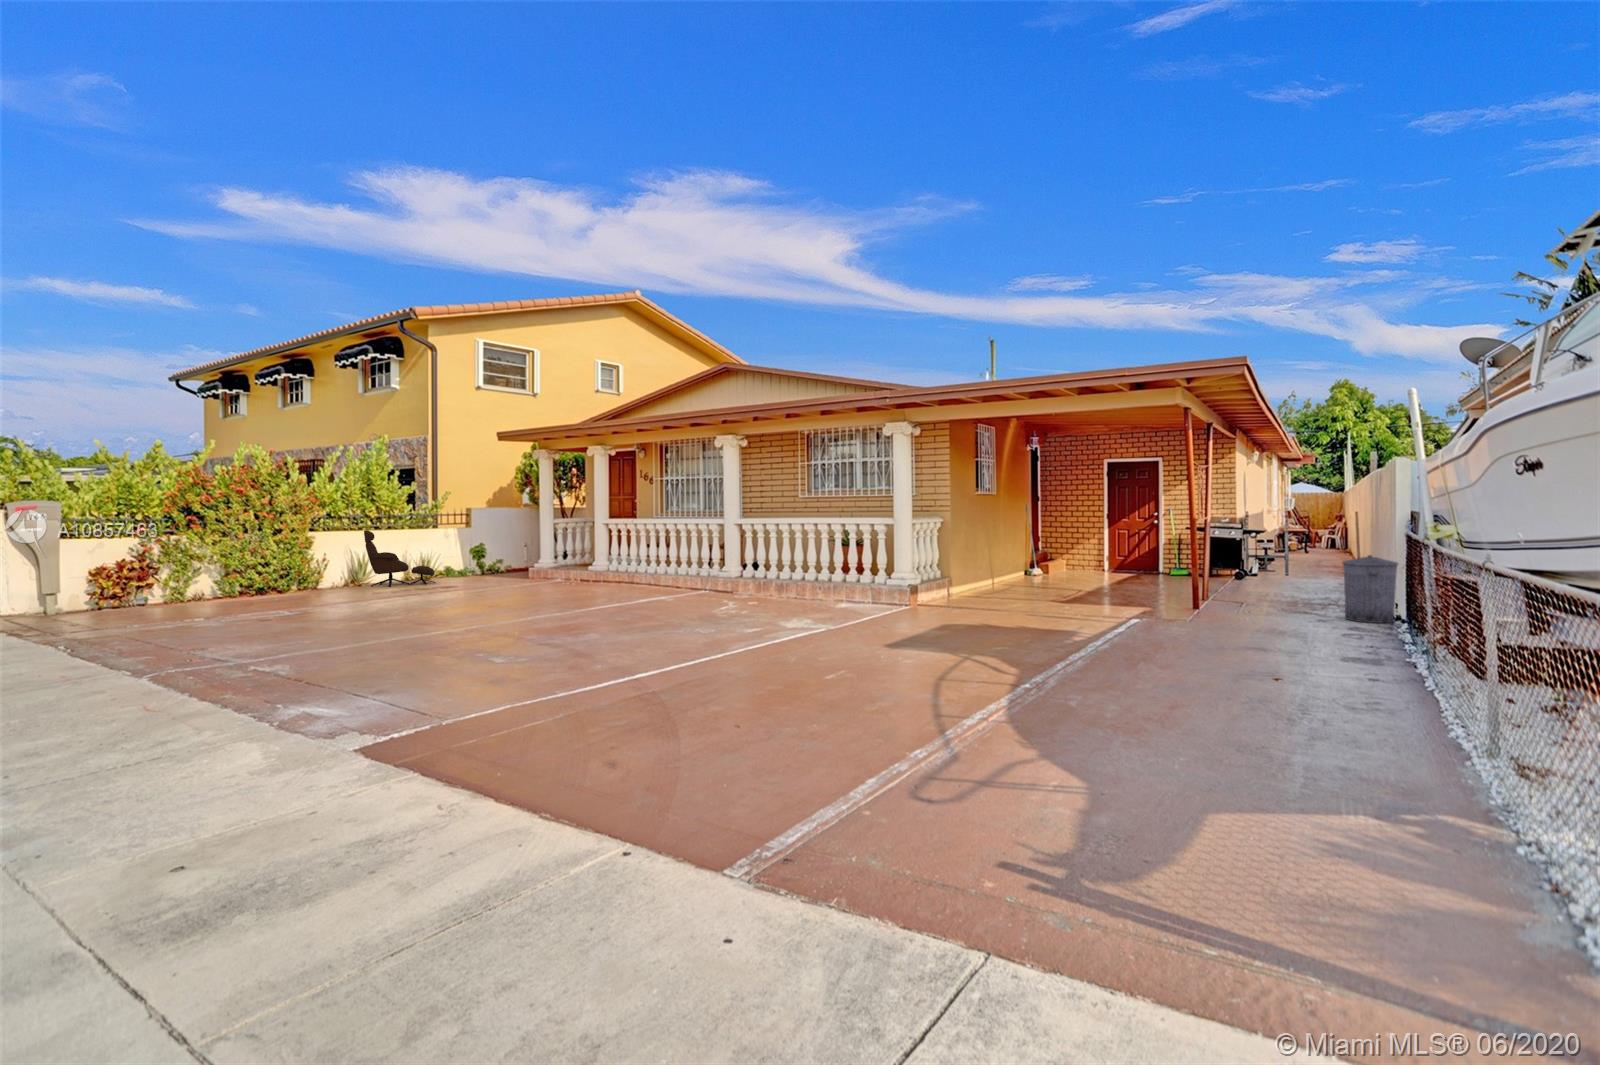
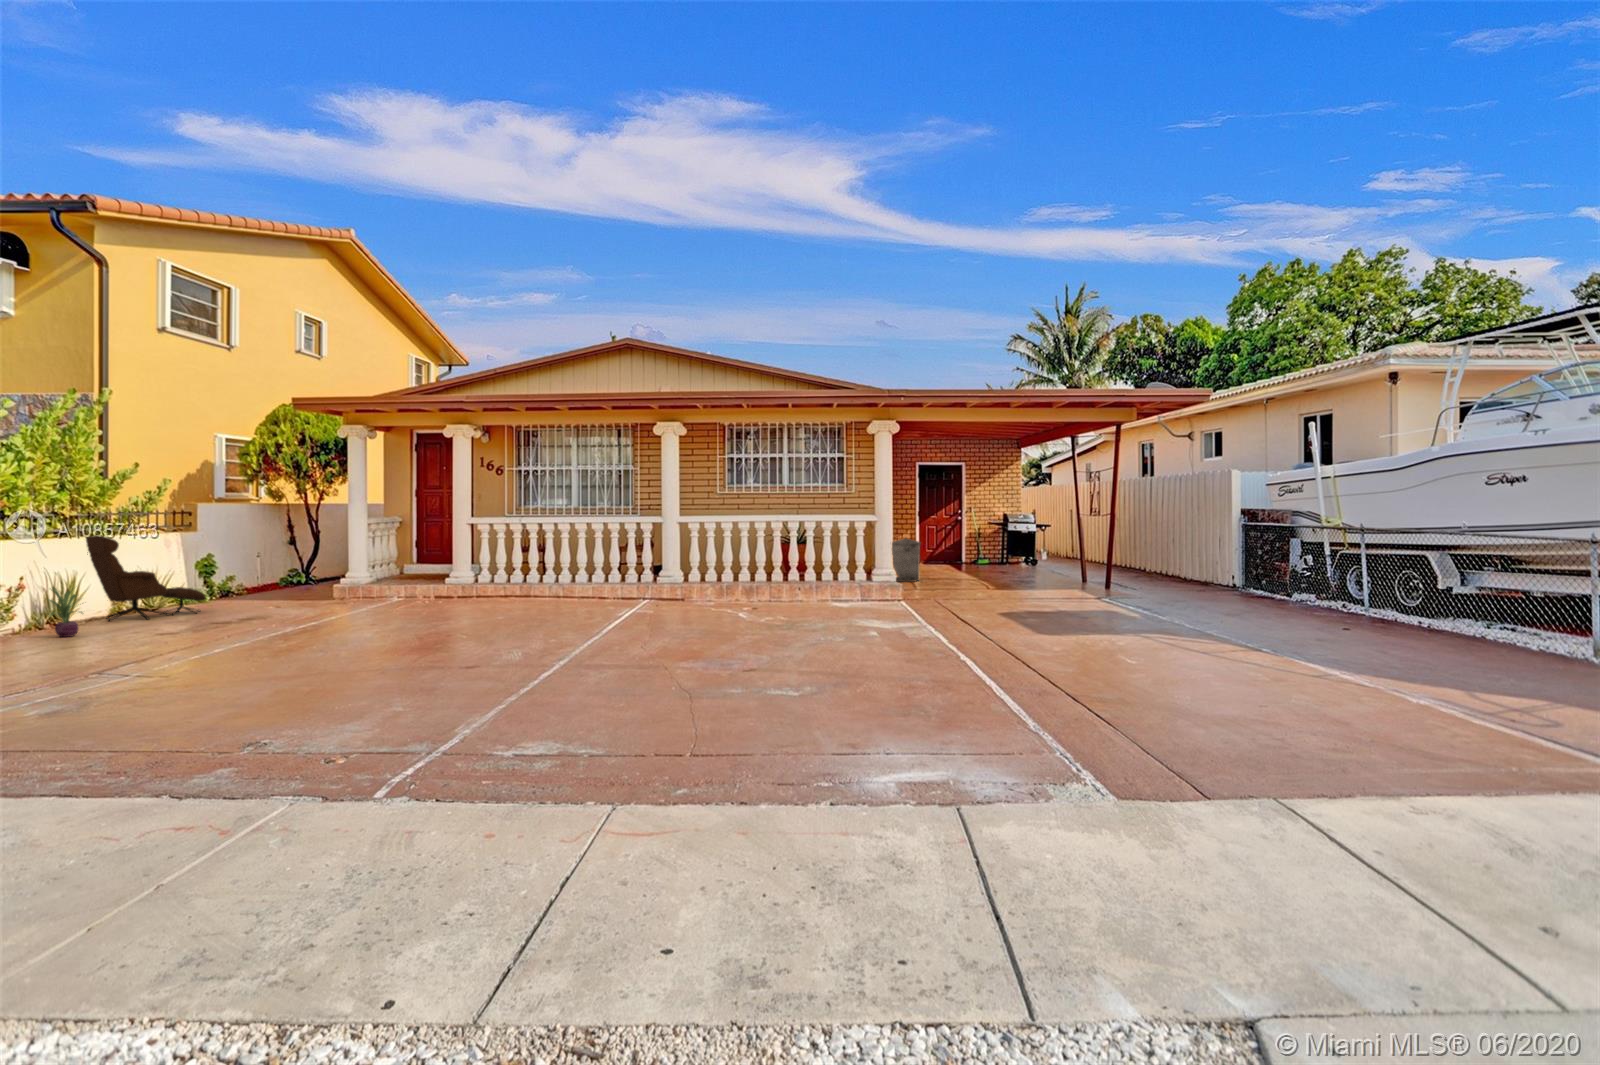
trash can: present [1343,555,1398,623] -> present [892,538,920,582]
decorative plant: none [293,563,330,596] -> present [48,588,82,637]

